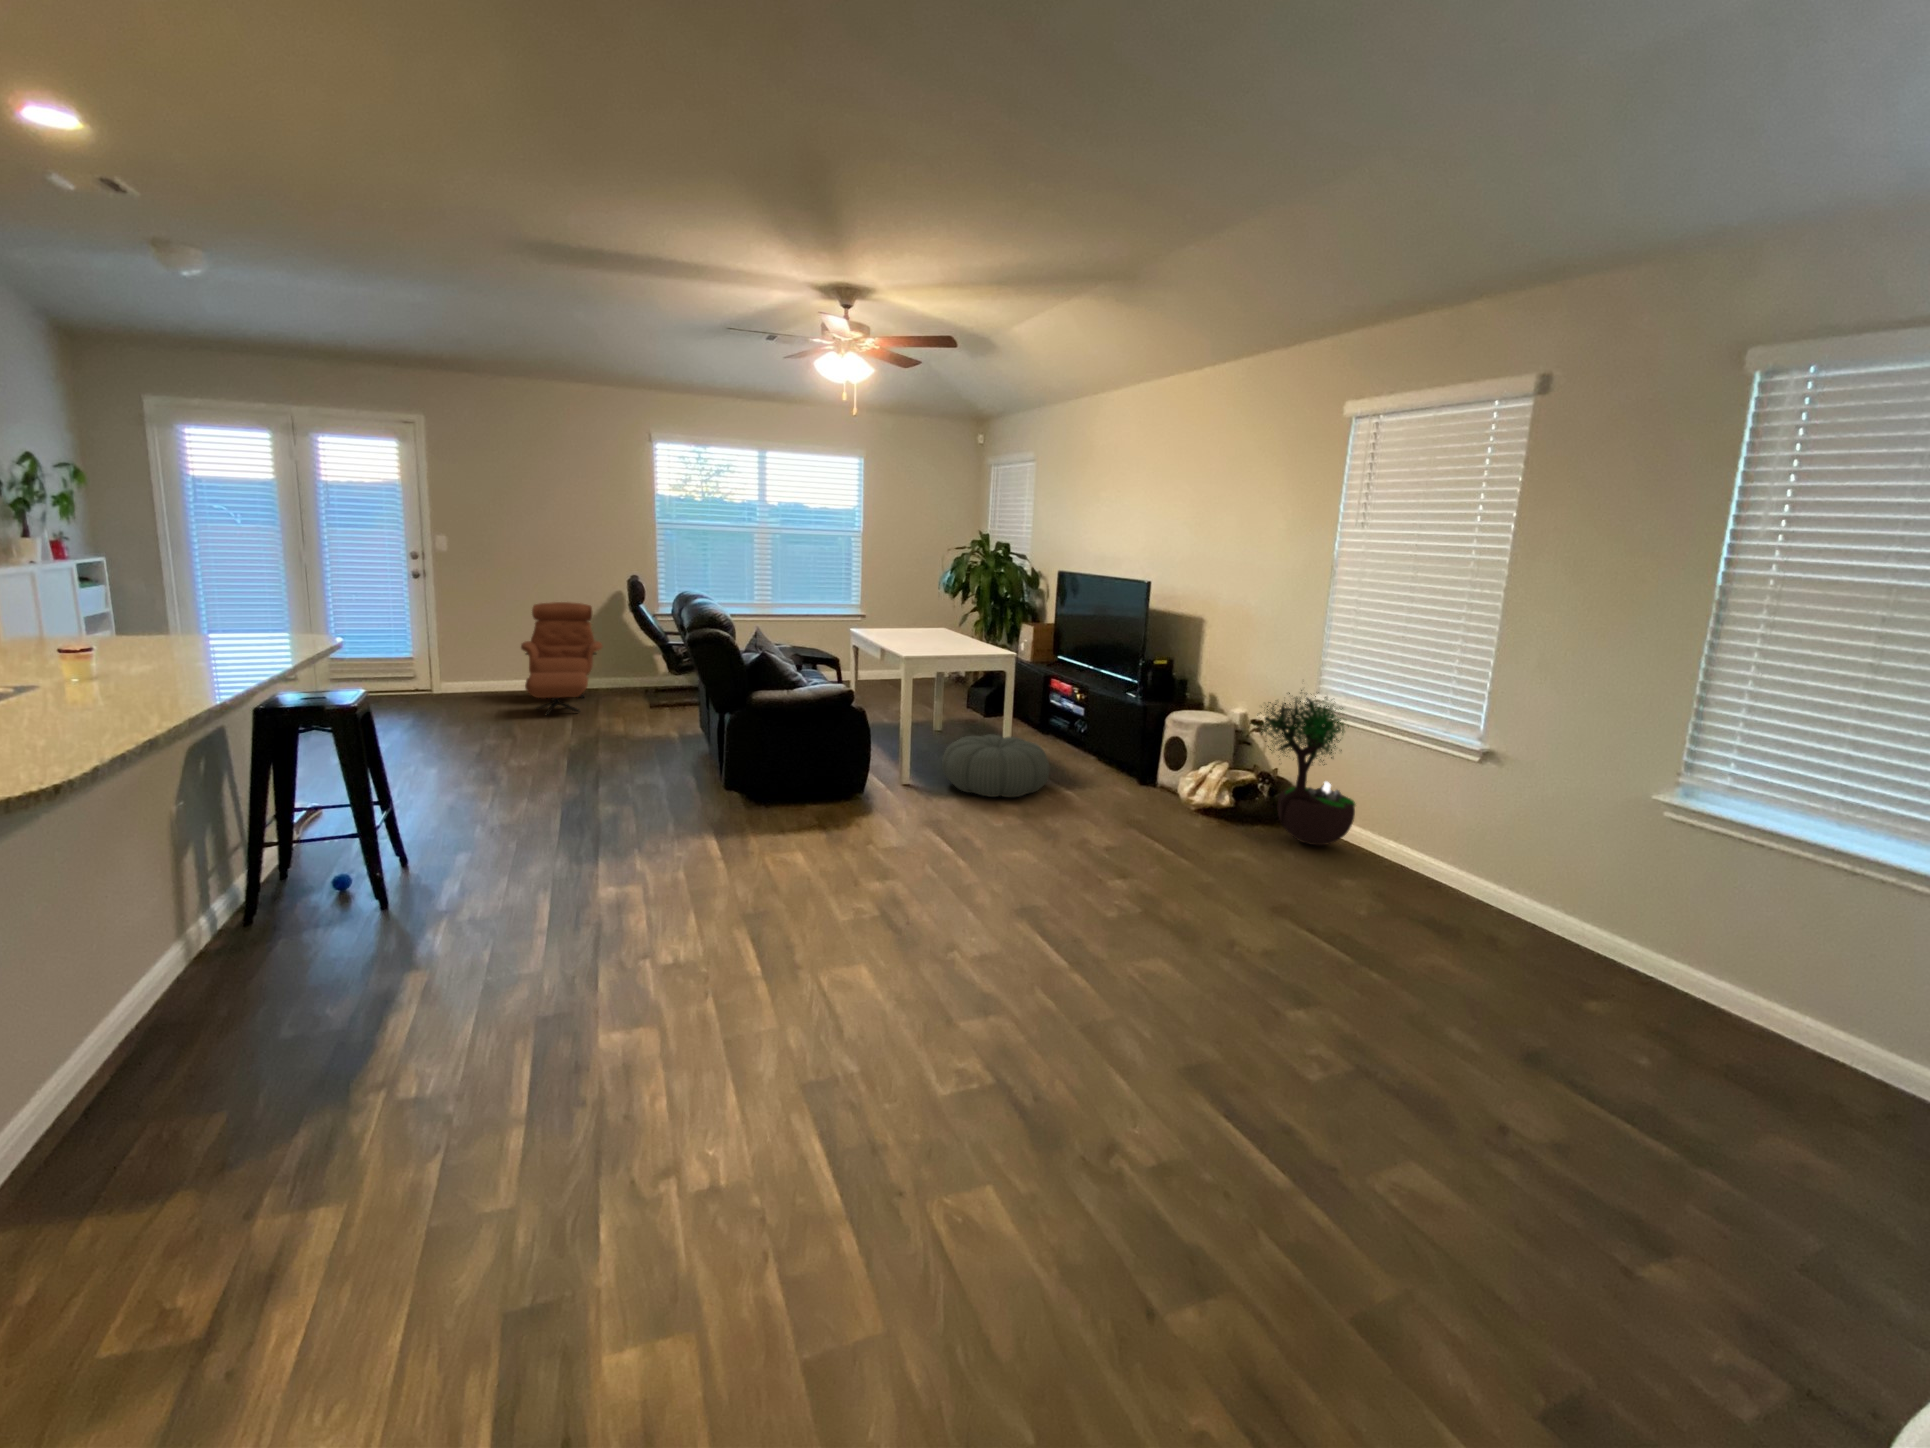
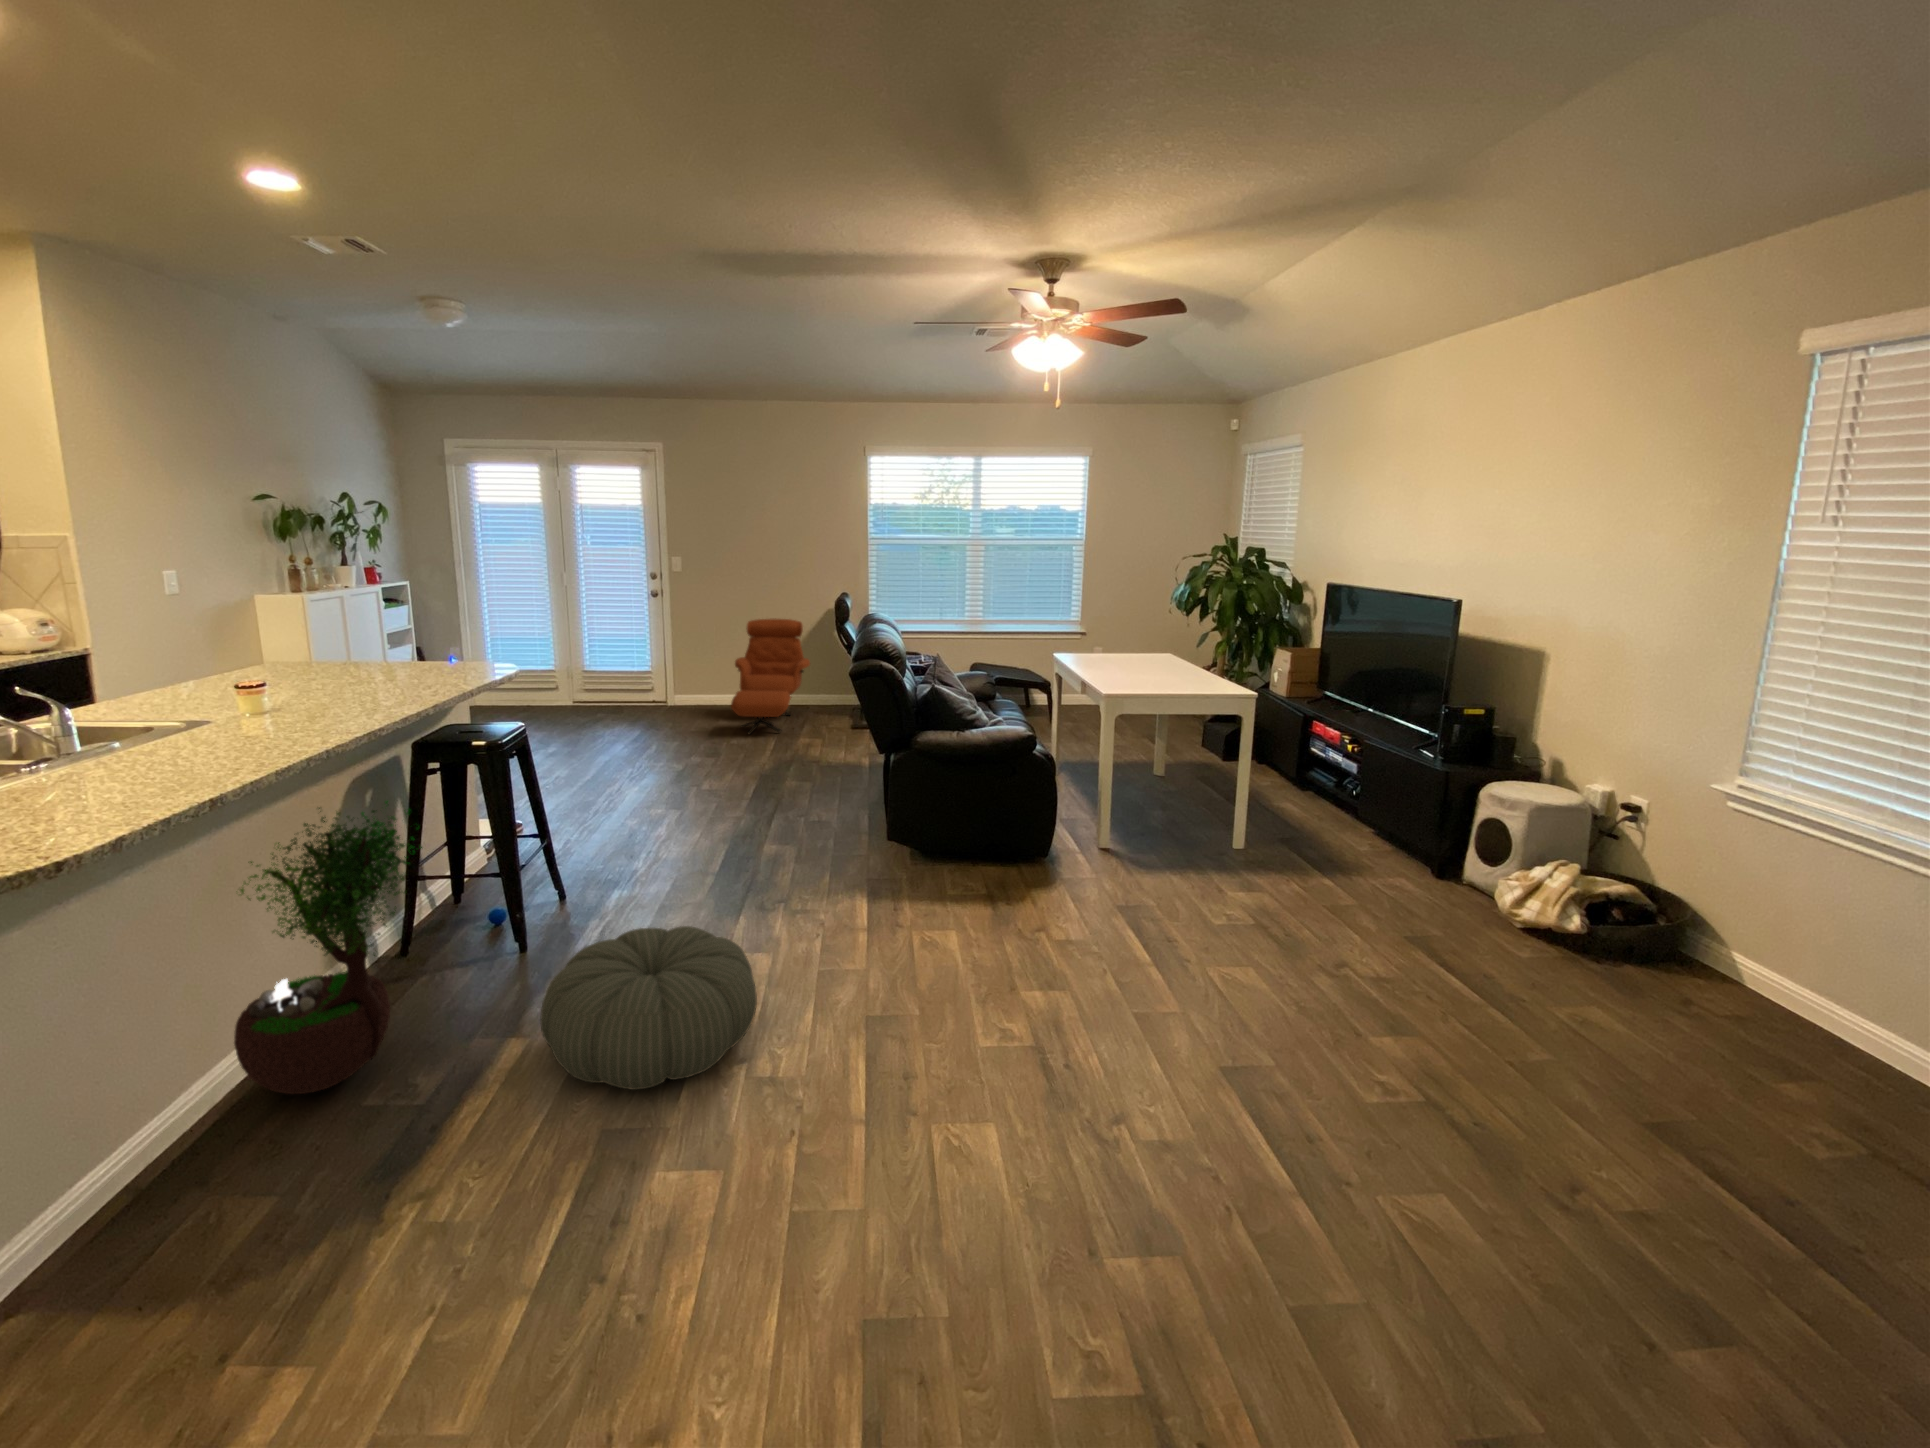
potted tree: present [1250,690,1356,845] -> present [234,801,422,1094]
pouf: present [942,735,1049,797] -> present [540,926,757,1090]

